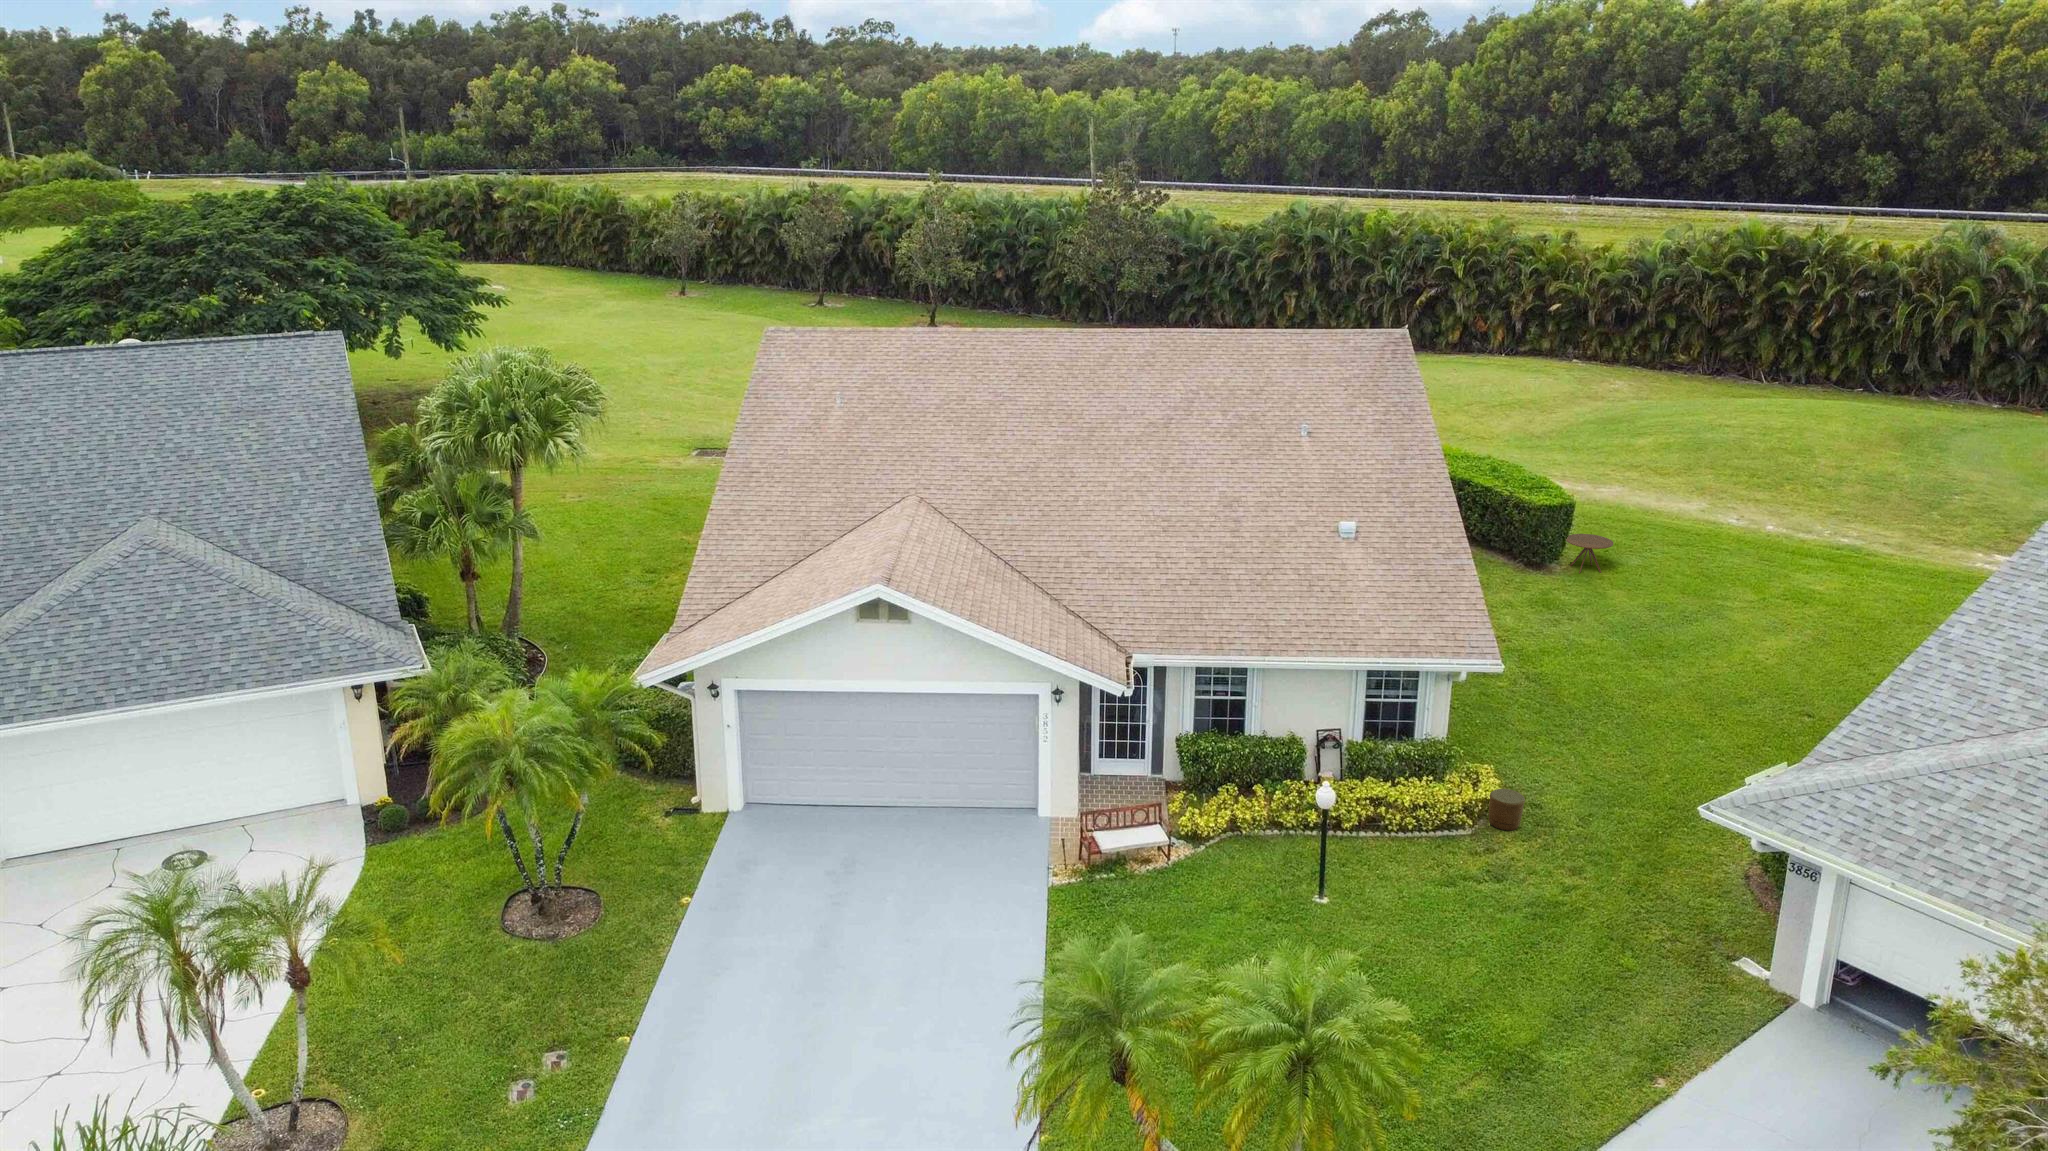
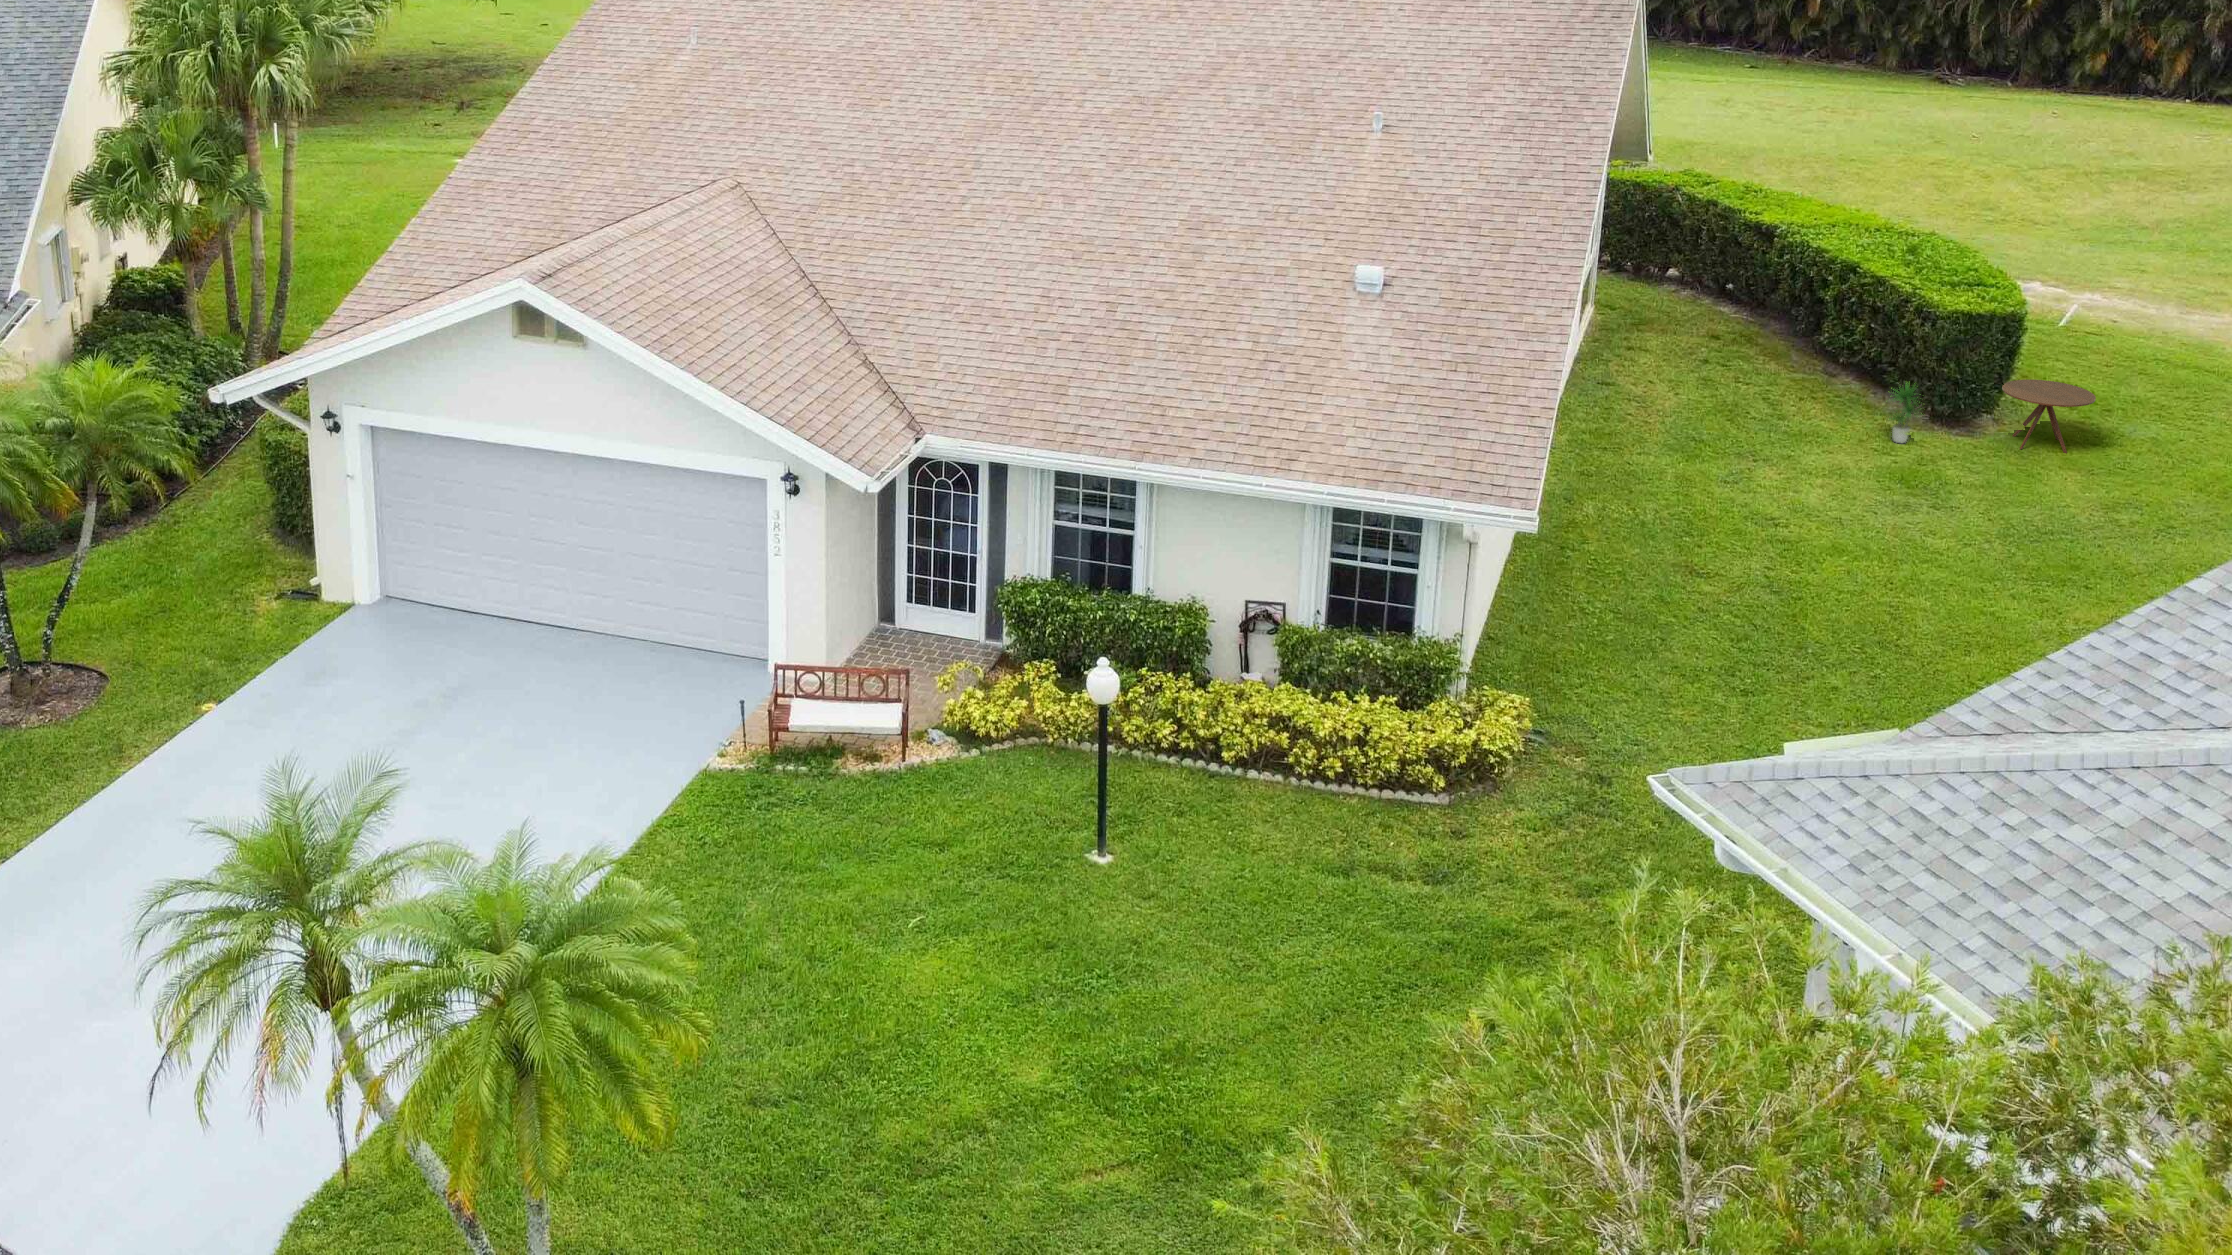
potted plant: none [1513,541,1536,577] -> present [1889,382,1922,443]
woven basket: present [1489,789,1525,831] -> none [1481,740,1544,814]

